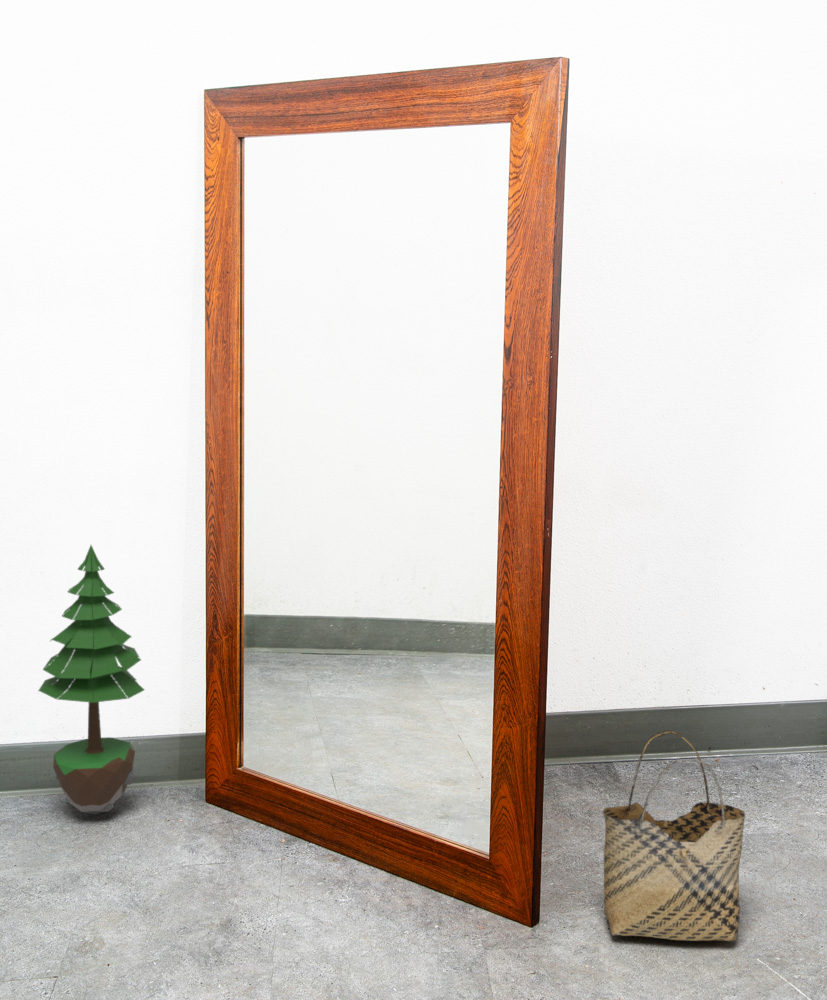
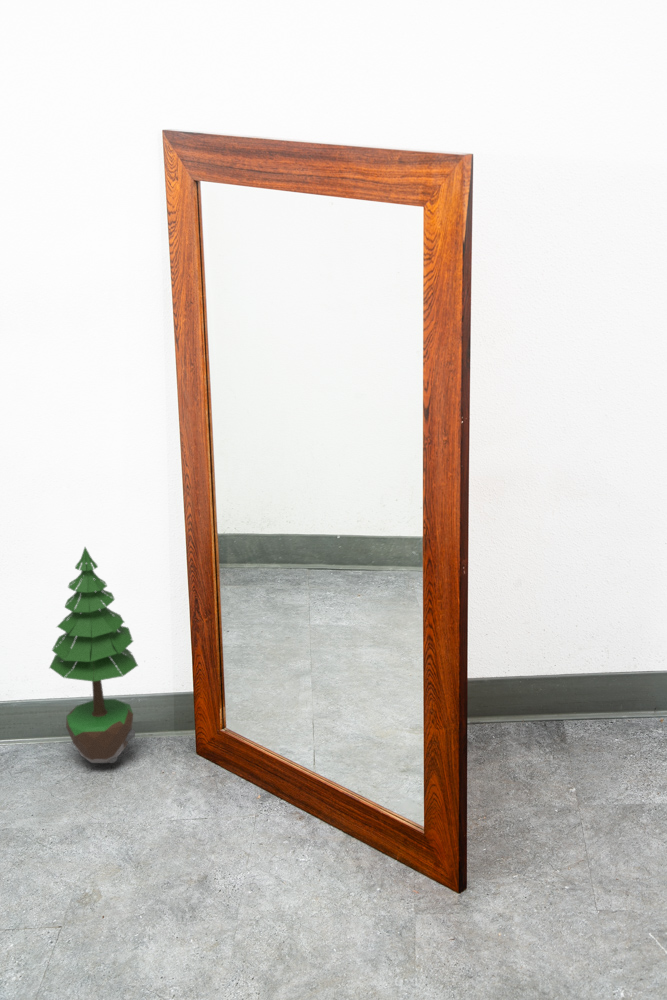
woven basket: present [603,731,745,941] -> none [512,733,639,911]

